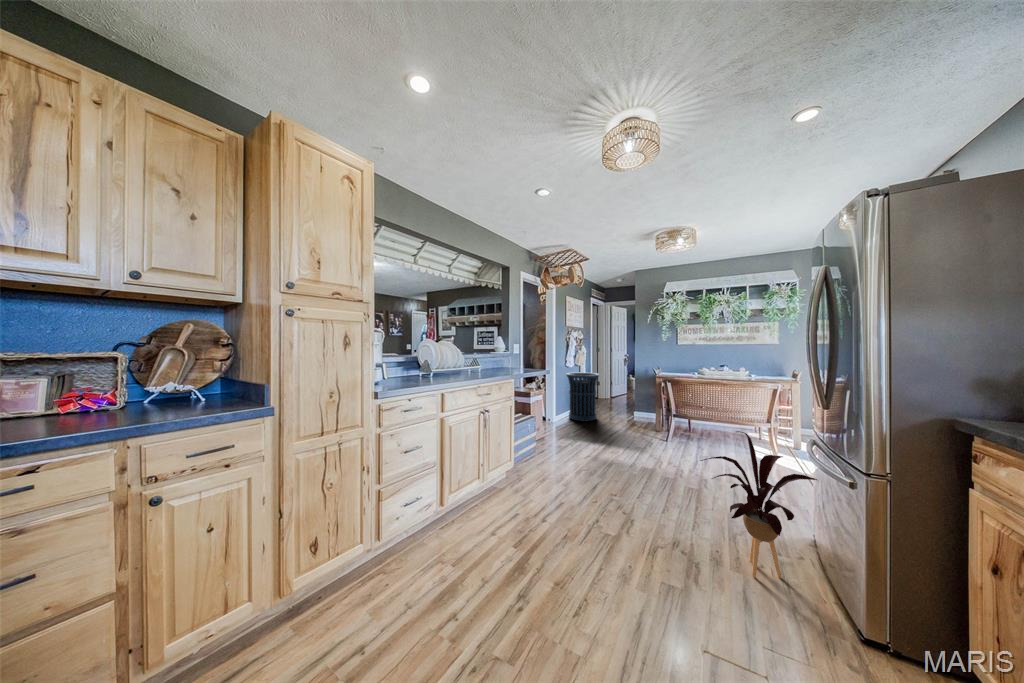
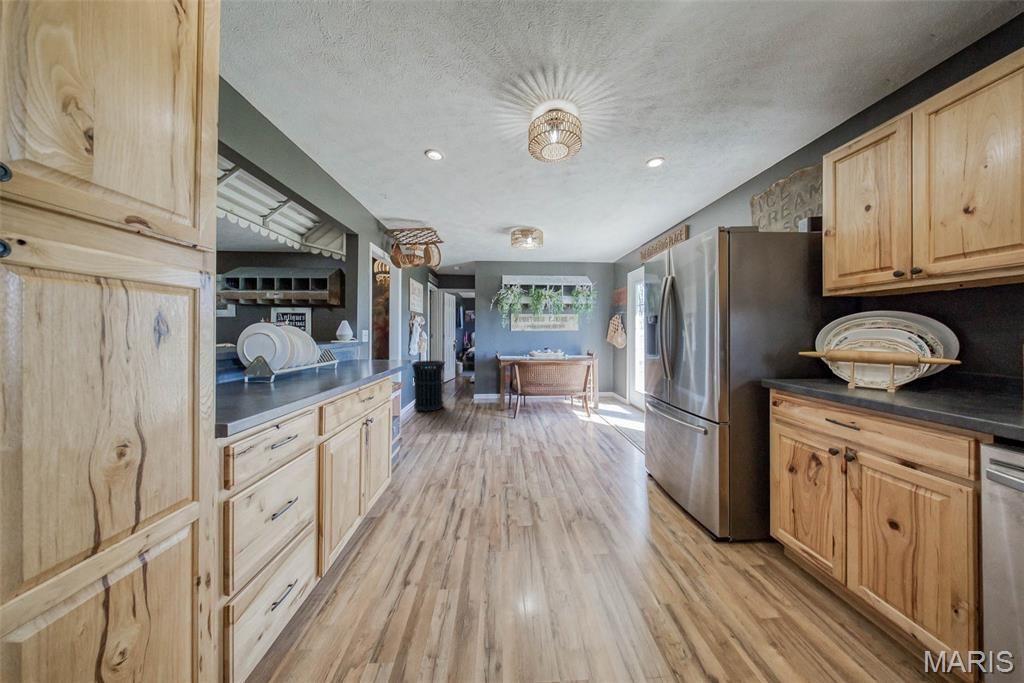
house plant: present [700,431,817,578] -> none [603,404,677,522]

